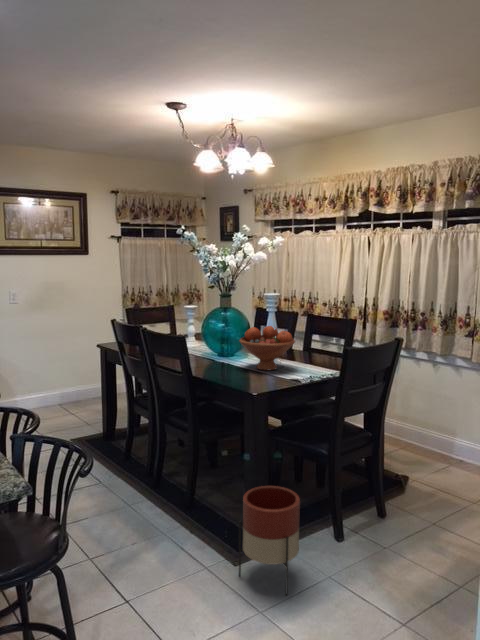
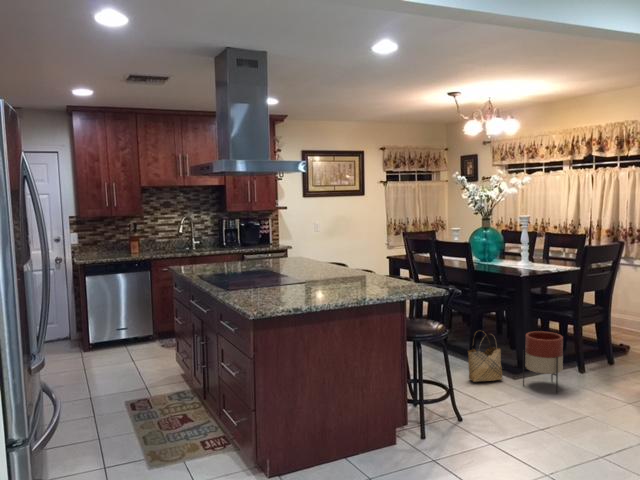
fruit bowl: present [239,326,295,370] -> none [507,237,547,266]
woven basket: none [153,484,210,574] -> present [468,331,502,382]

